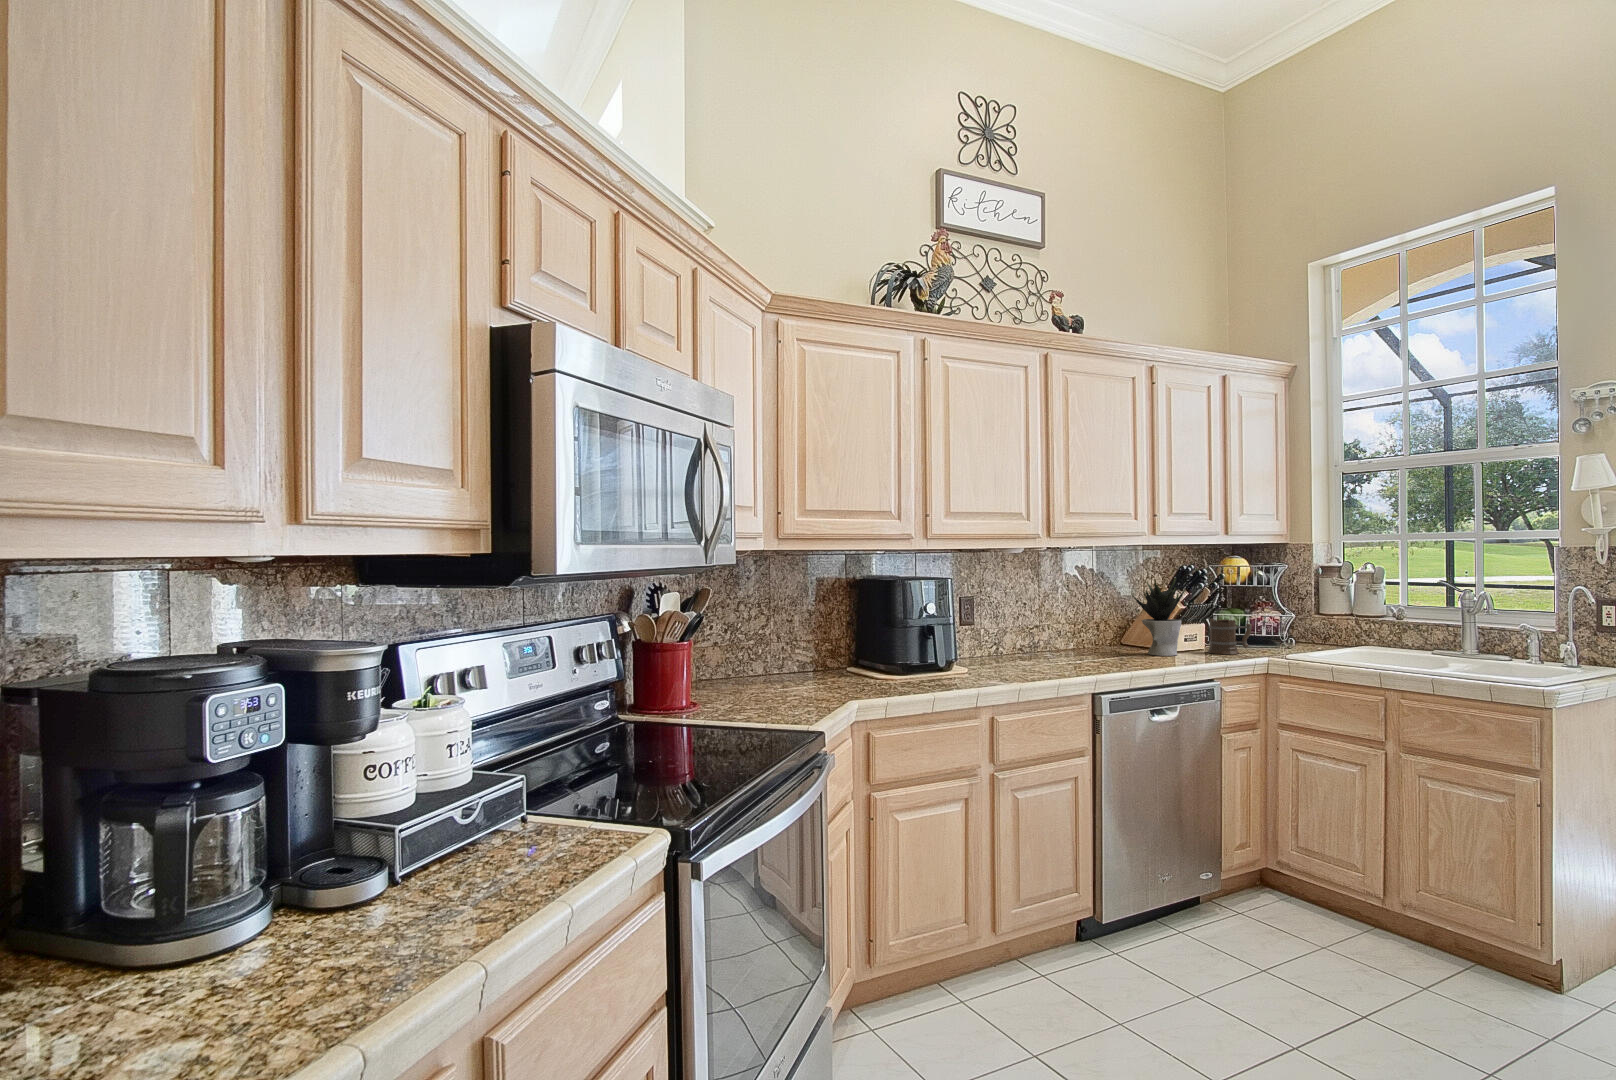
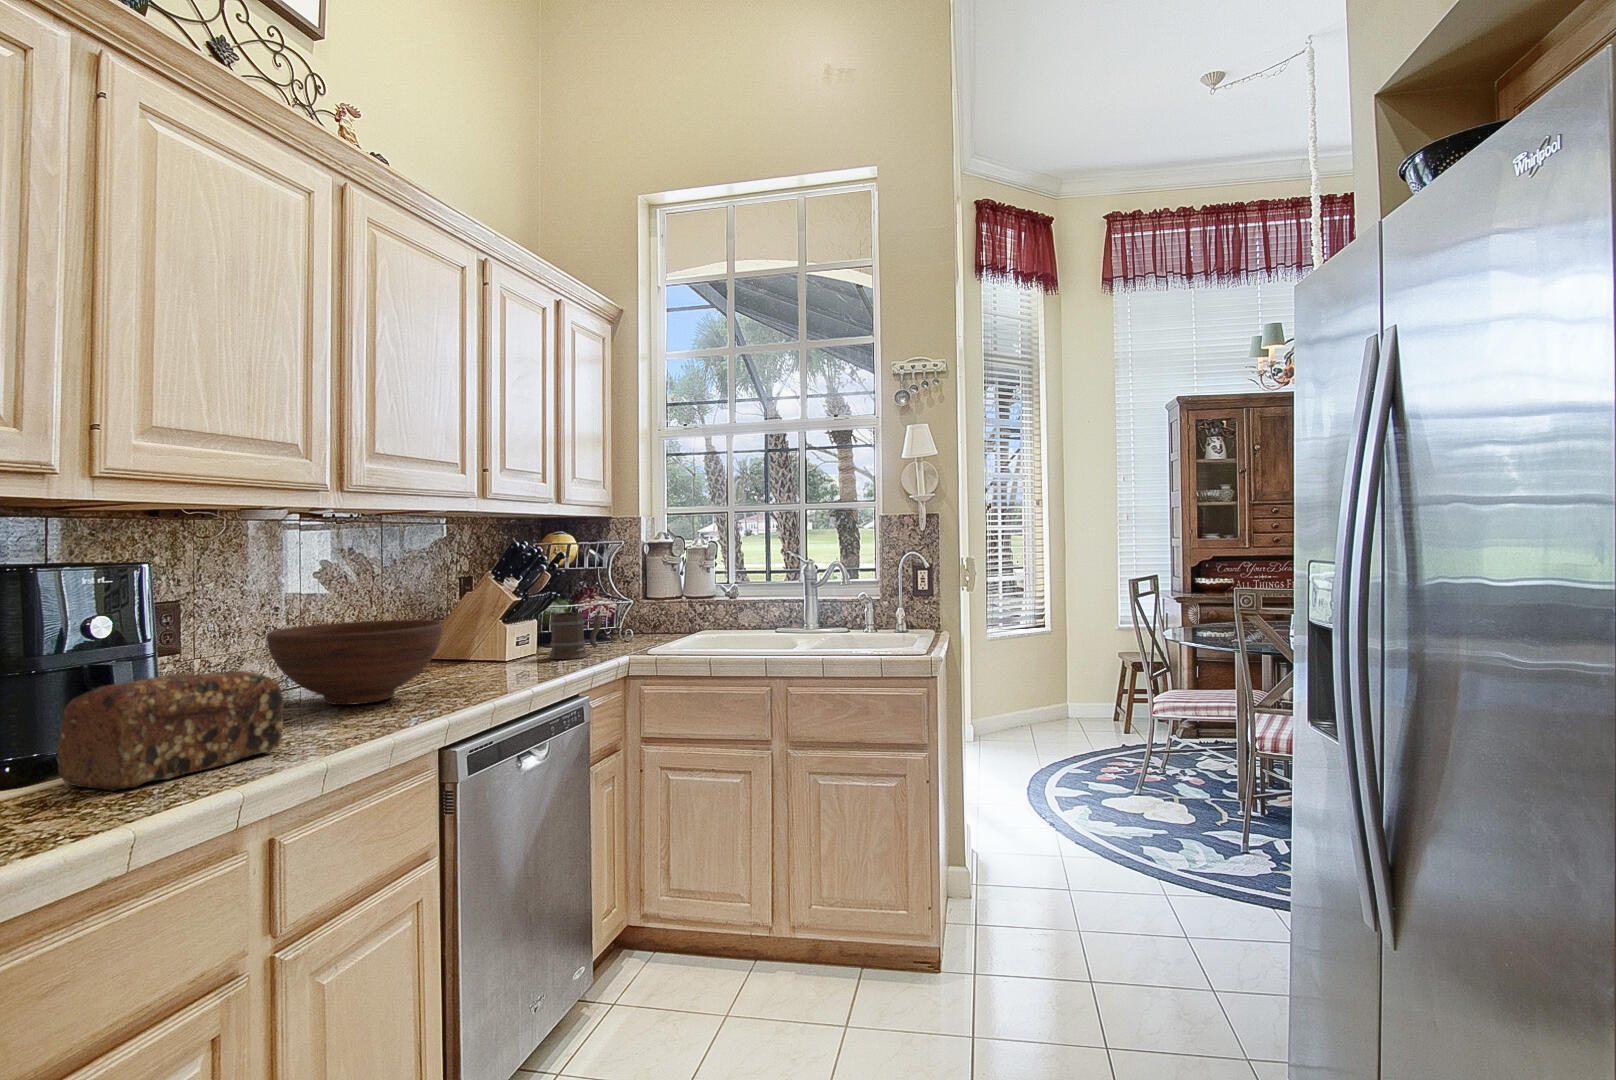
potted plant: present [1131,578,1185,656] -> none [447,556,525,671]
fruit bowl: none [1012,615,1111,665] -> present [266,620,442,705]
bread loaf: none [906,635,1002,687] -> present [57,671,284,791]

